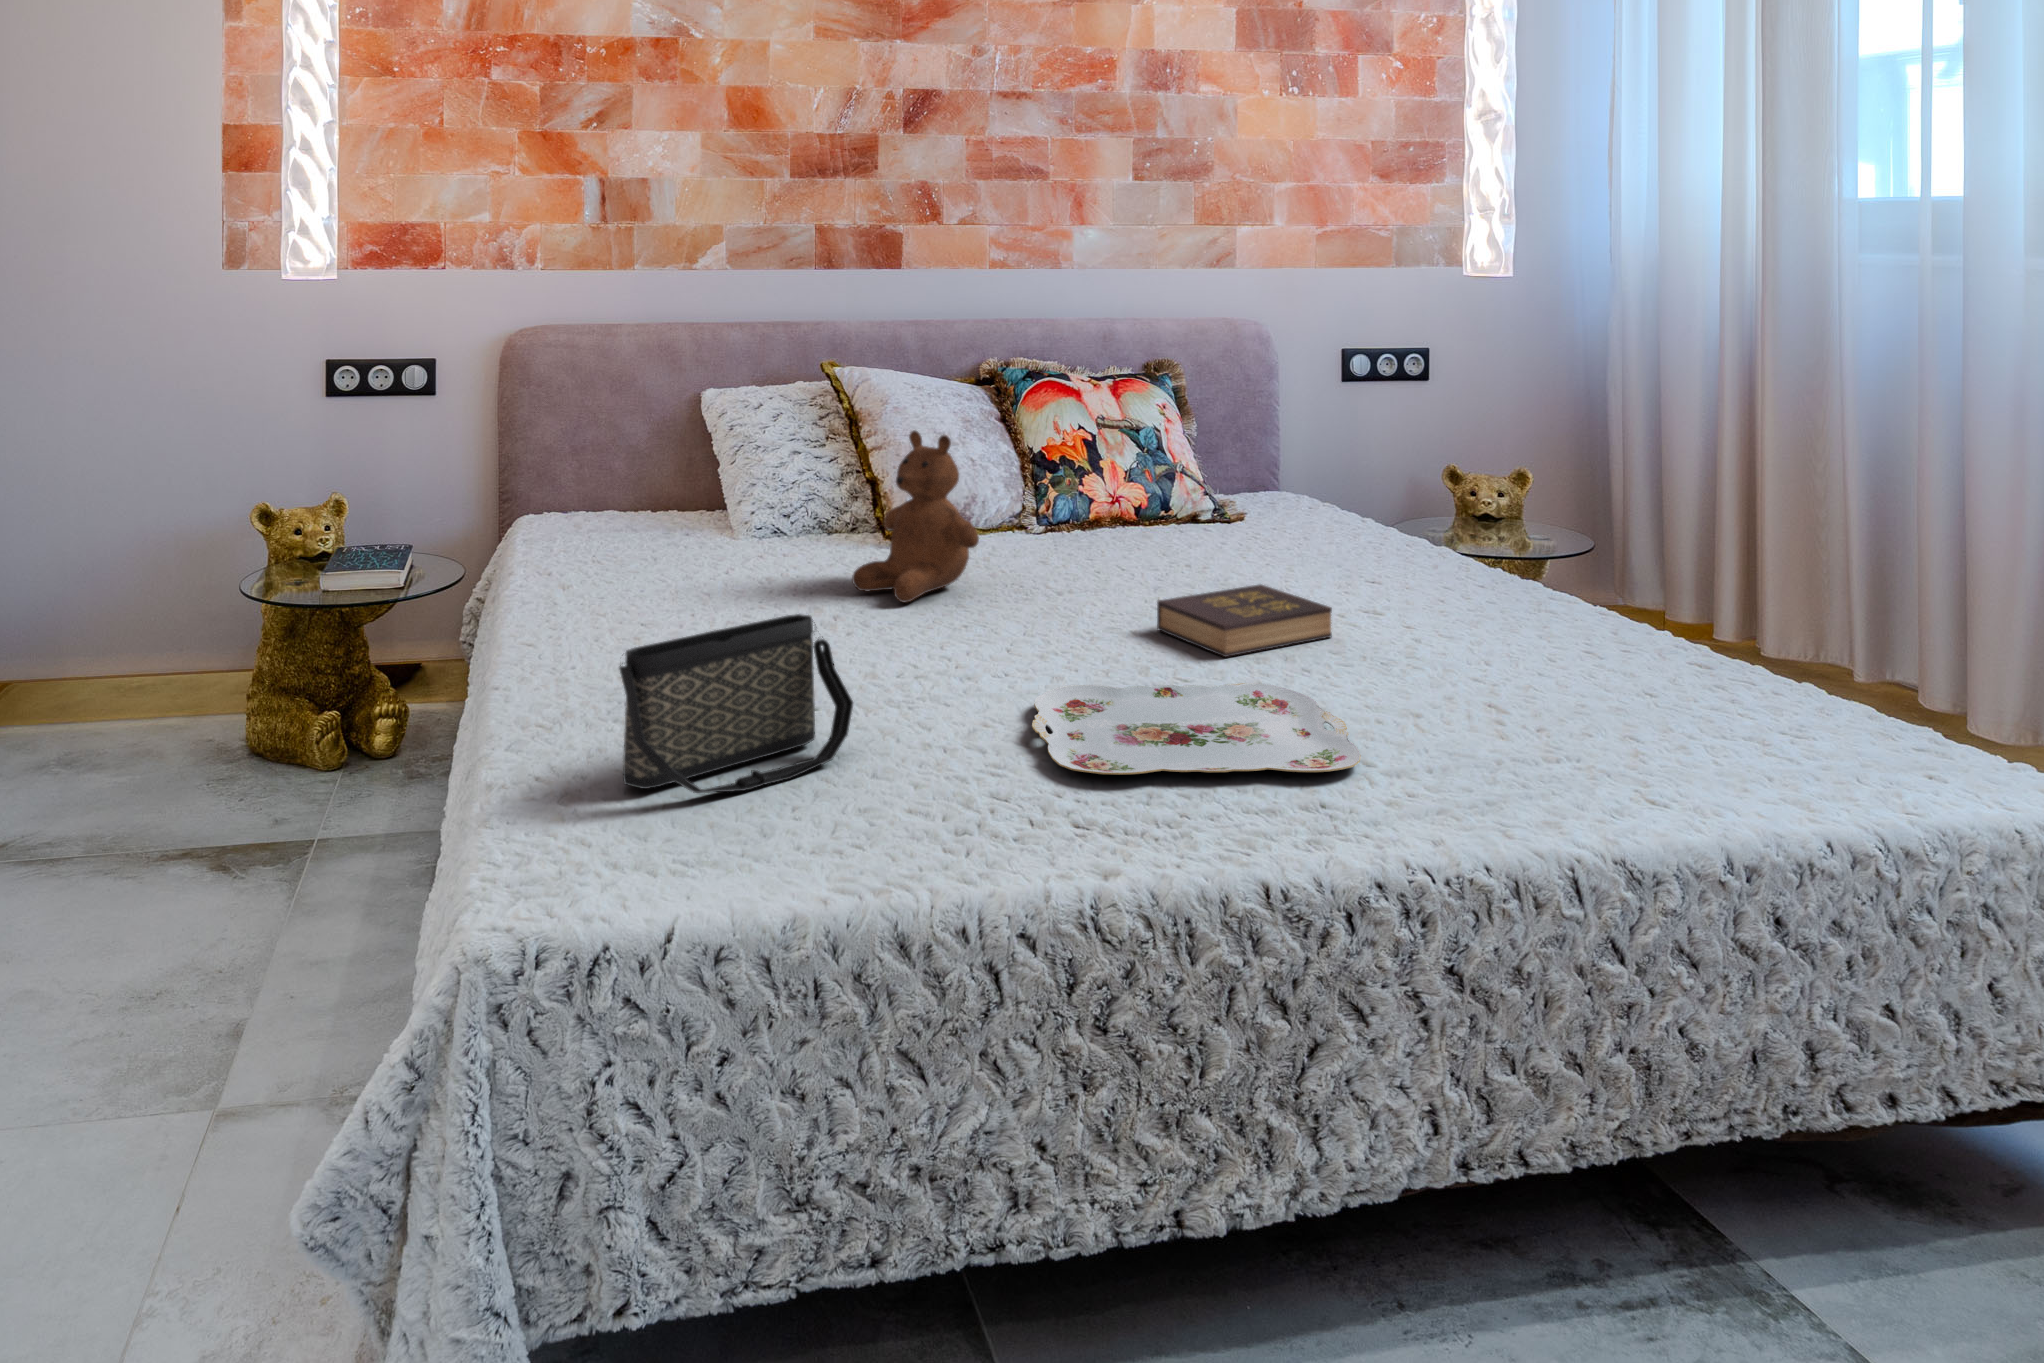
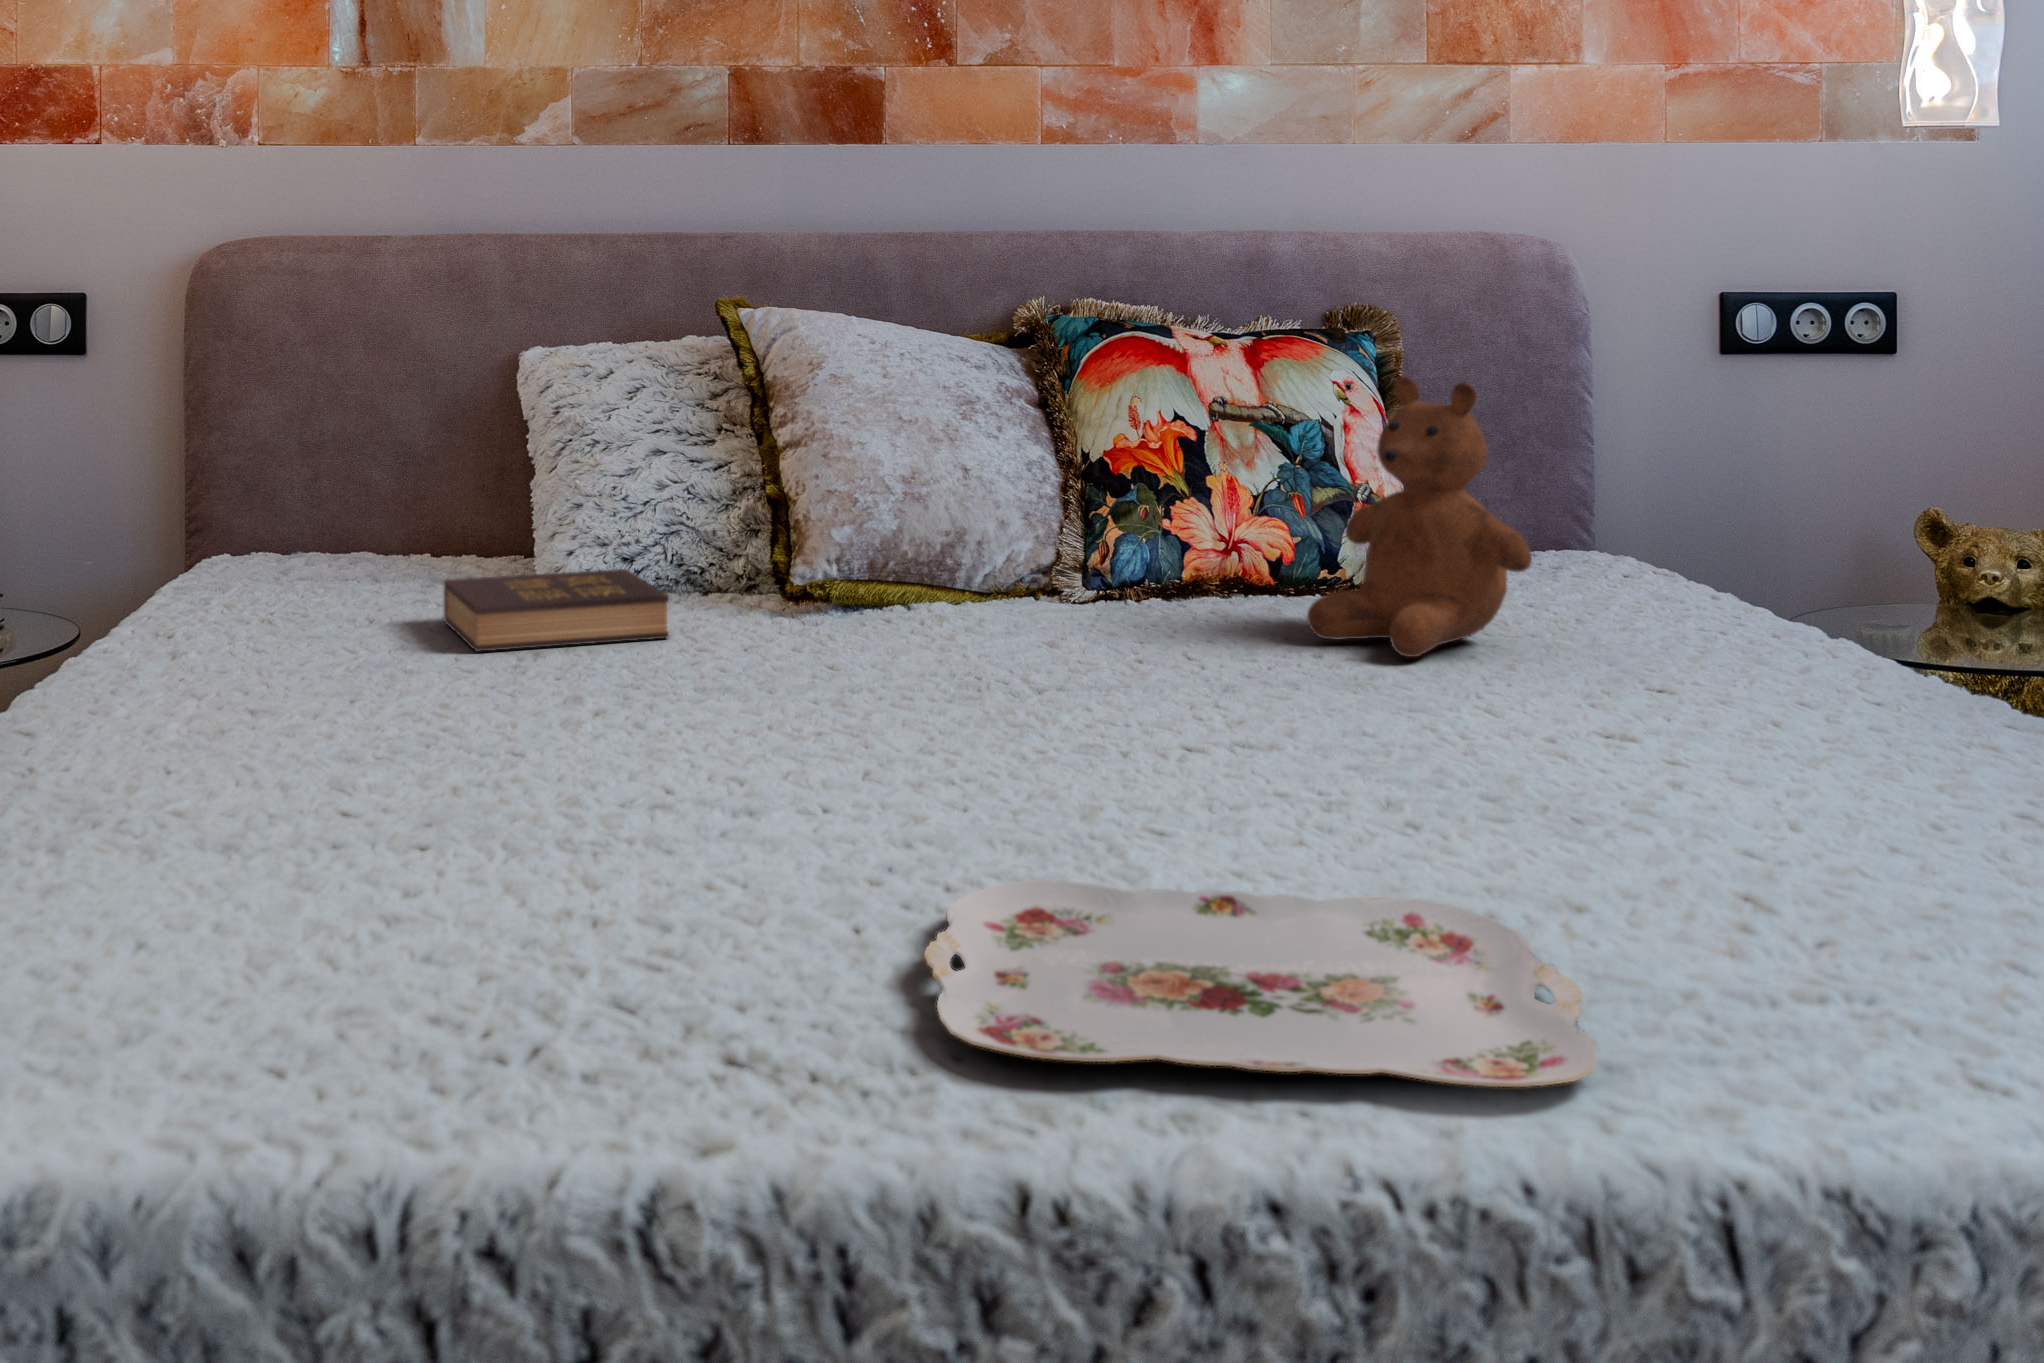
teddy bear: present [852,430,979,603] -> present [1307,377,1532,657]
hardback book: present [1157,584,1332,657] -> present [444,569,669,651]
handbag: present [619,614,853,793] -> none [106,710,570,1038]

